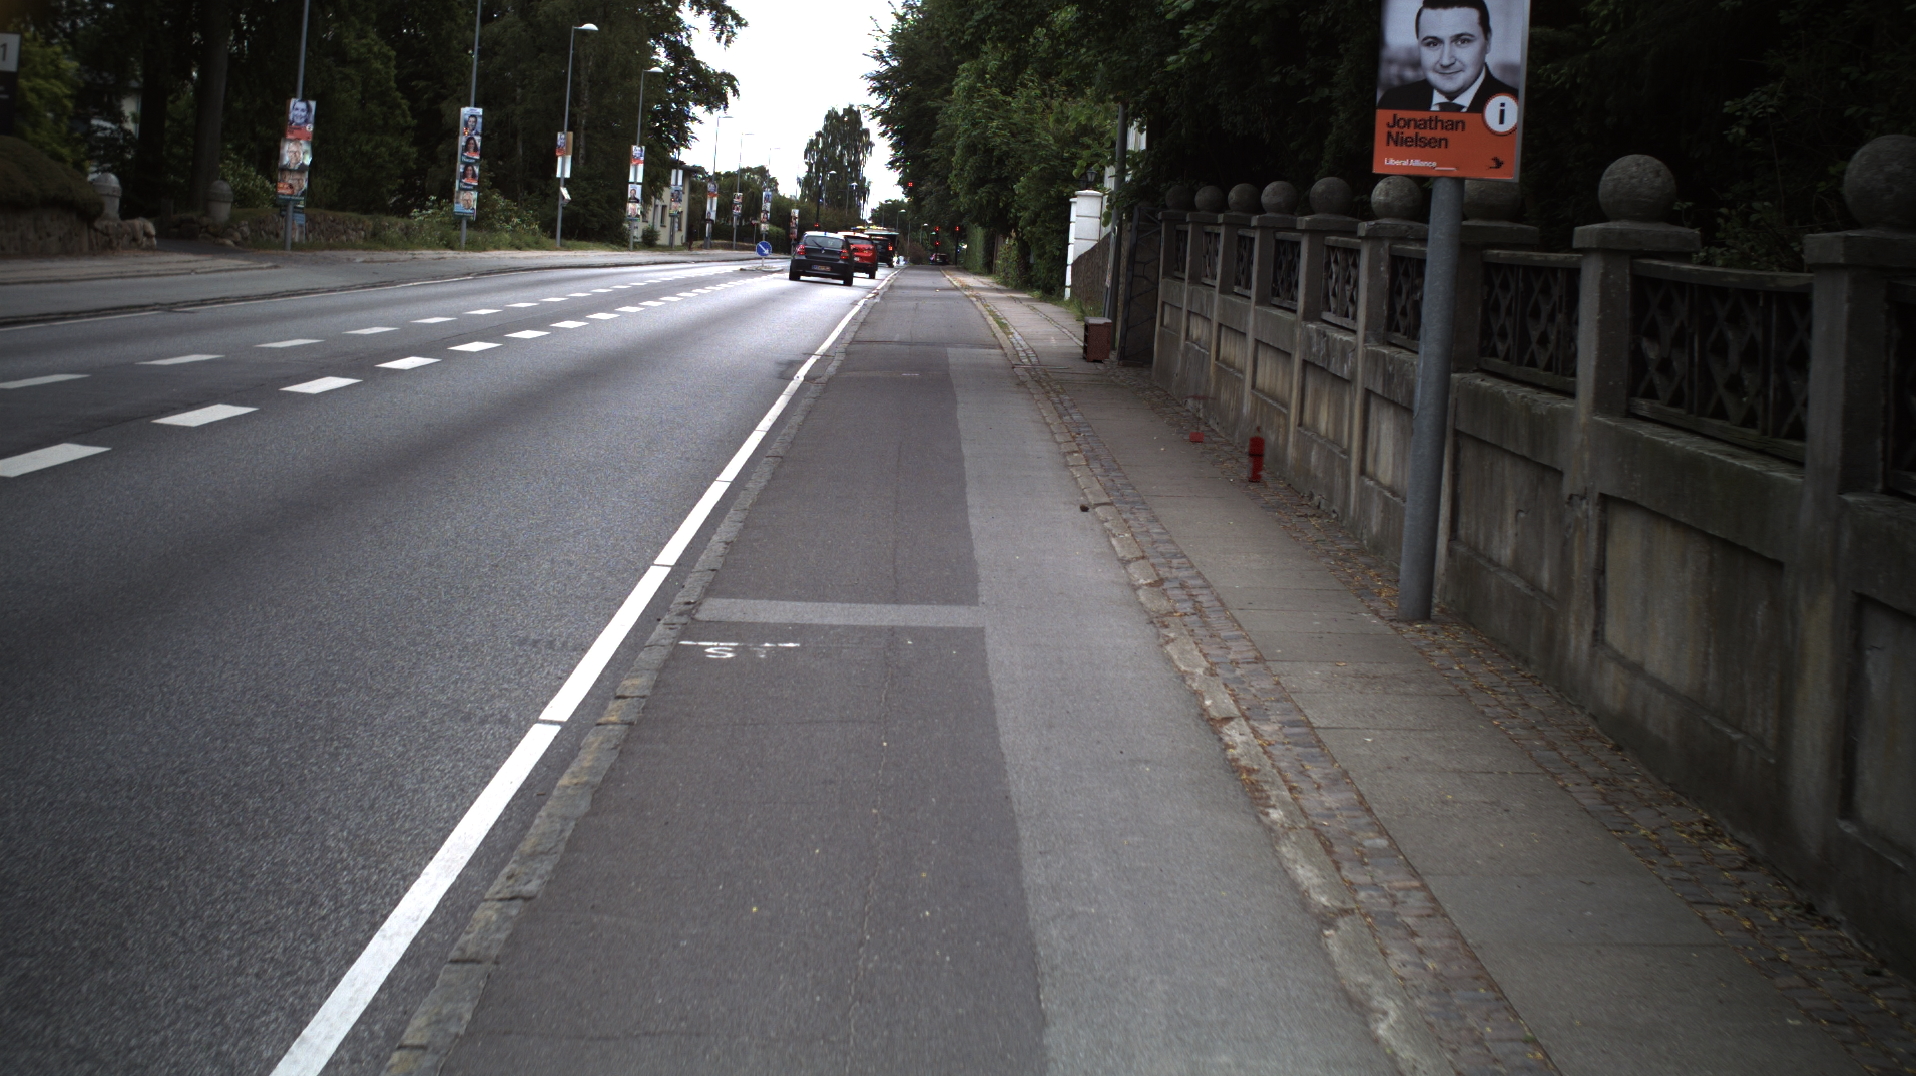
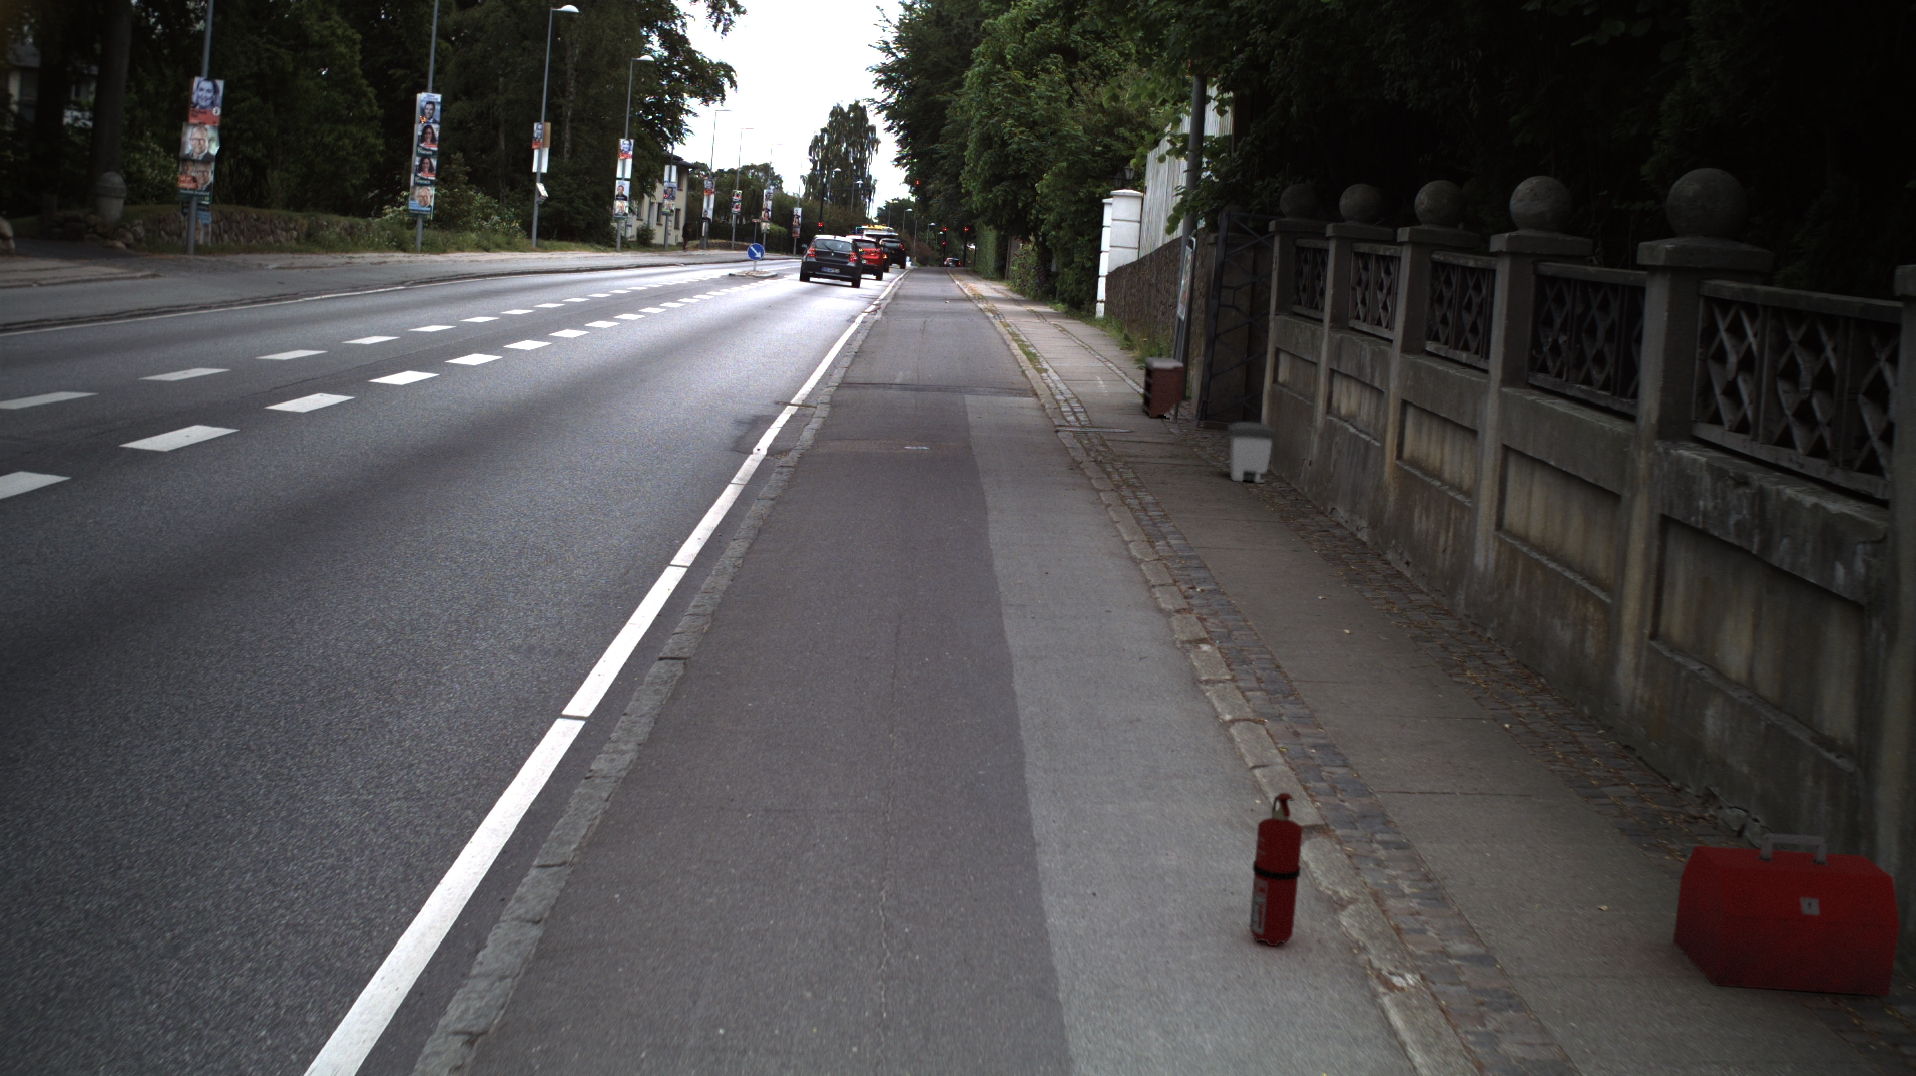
trash can: none [1129,353,1162,395] -> present [1228,422,1276,483]
potted plant: present [1183,394,1216,442] -> none [1355,520,1415,598]
fire extinguisher: present [1247,426,1265,482] -> present [1250,793,1302,946]
toolbox: none [1253,476,1338,544] -> present [1673,833,1899,996]

